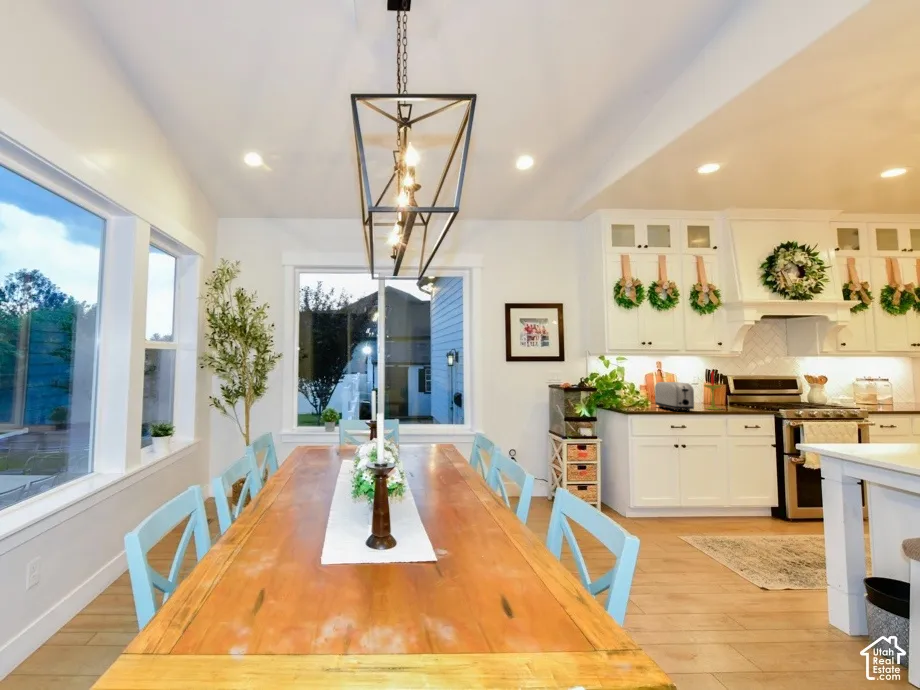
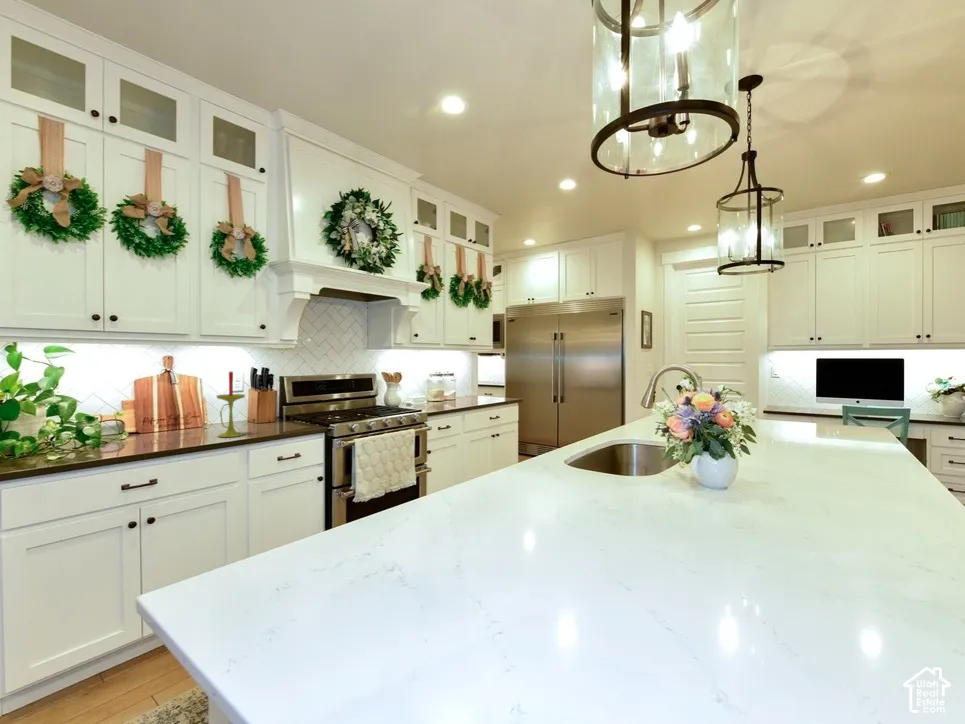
toaster: present [655,382,694,411] -> none [116,393,179,452]

